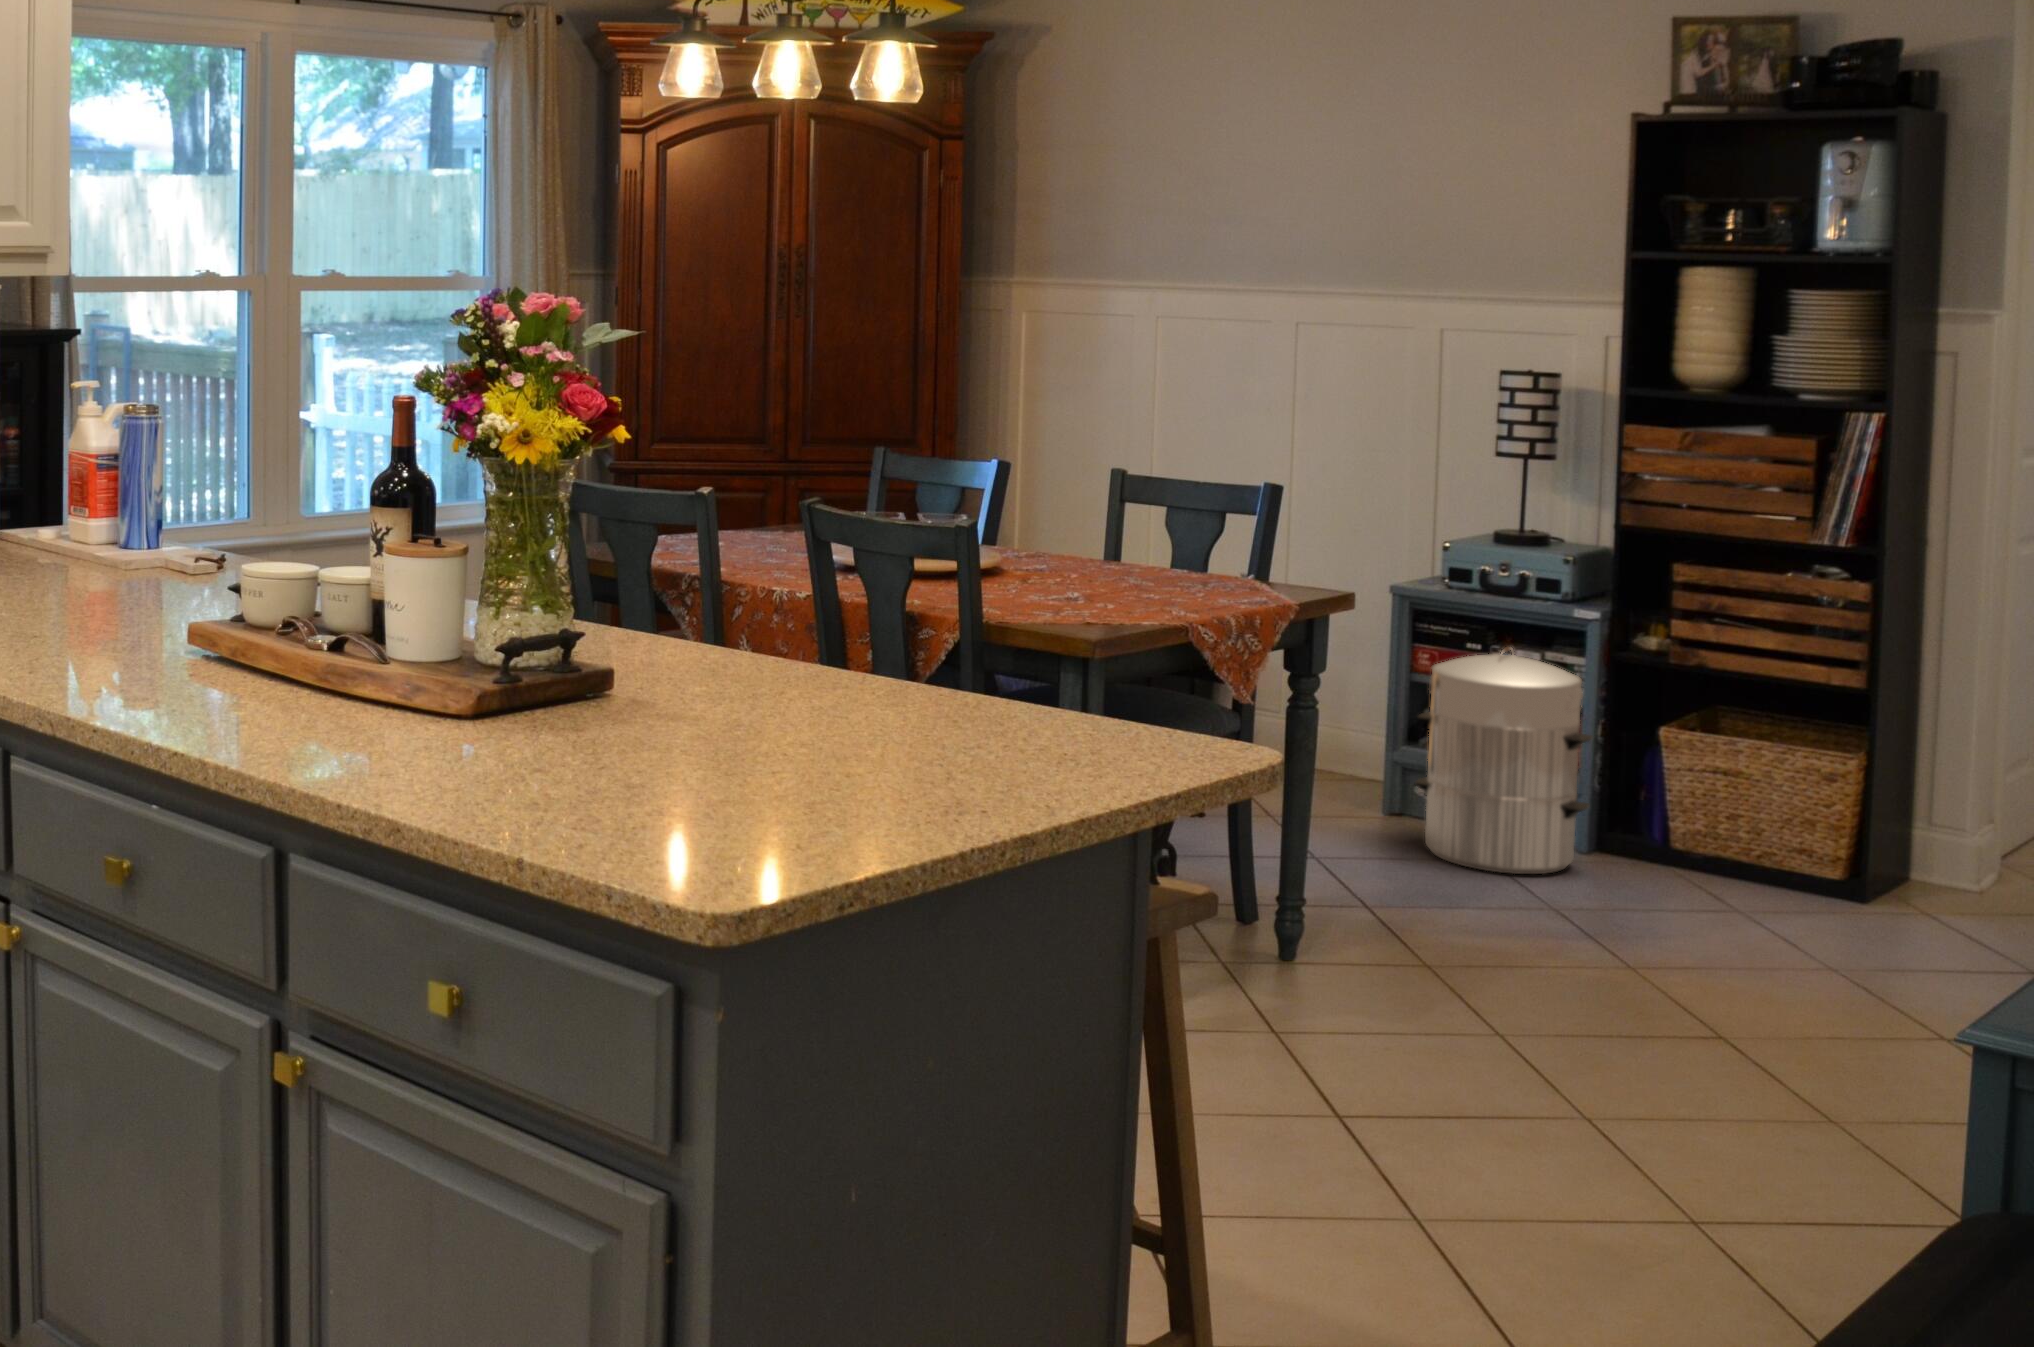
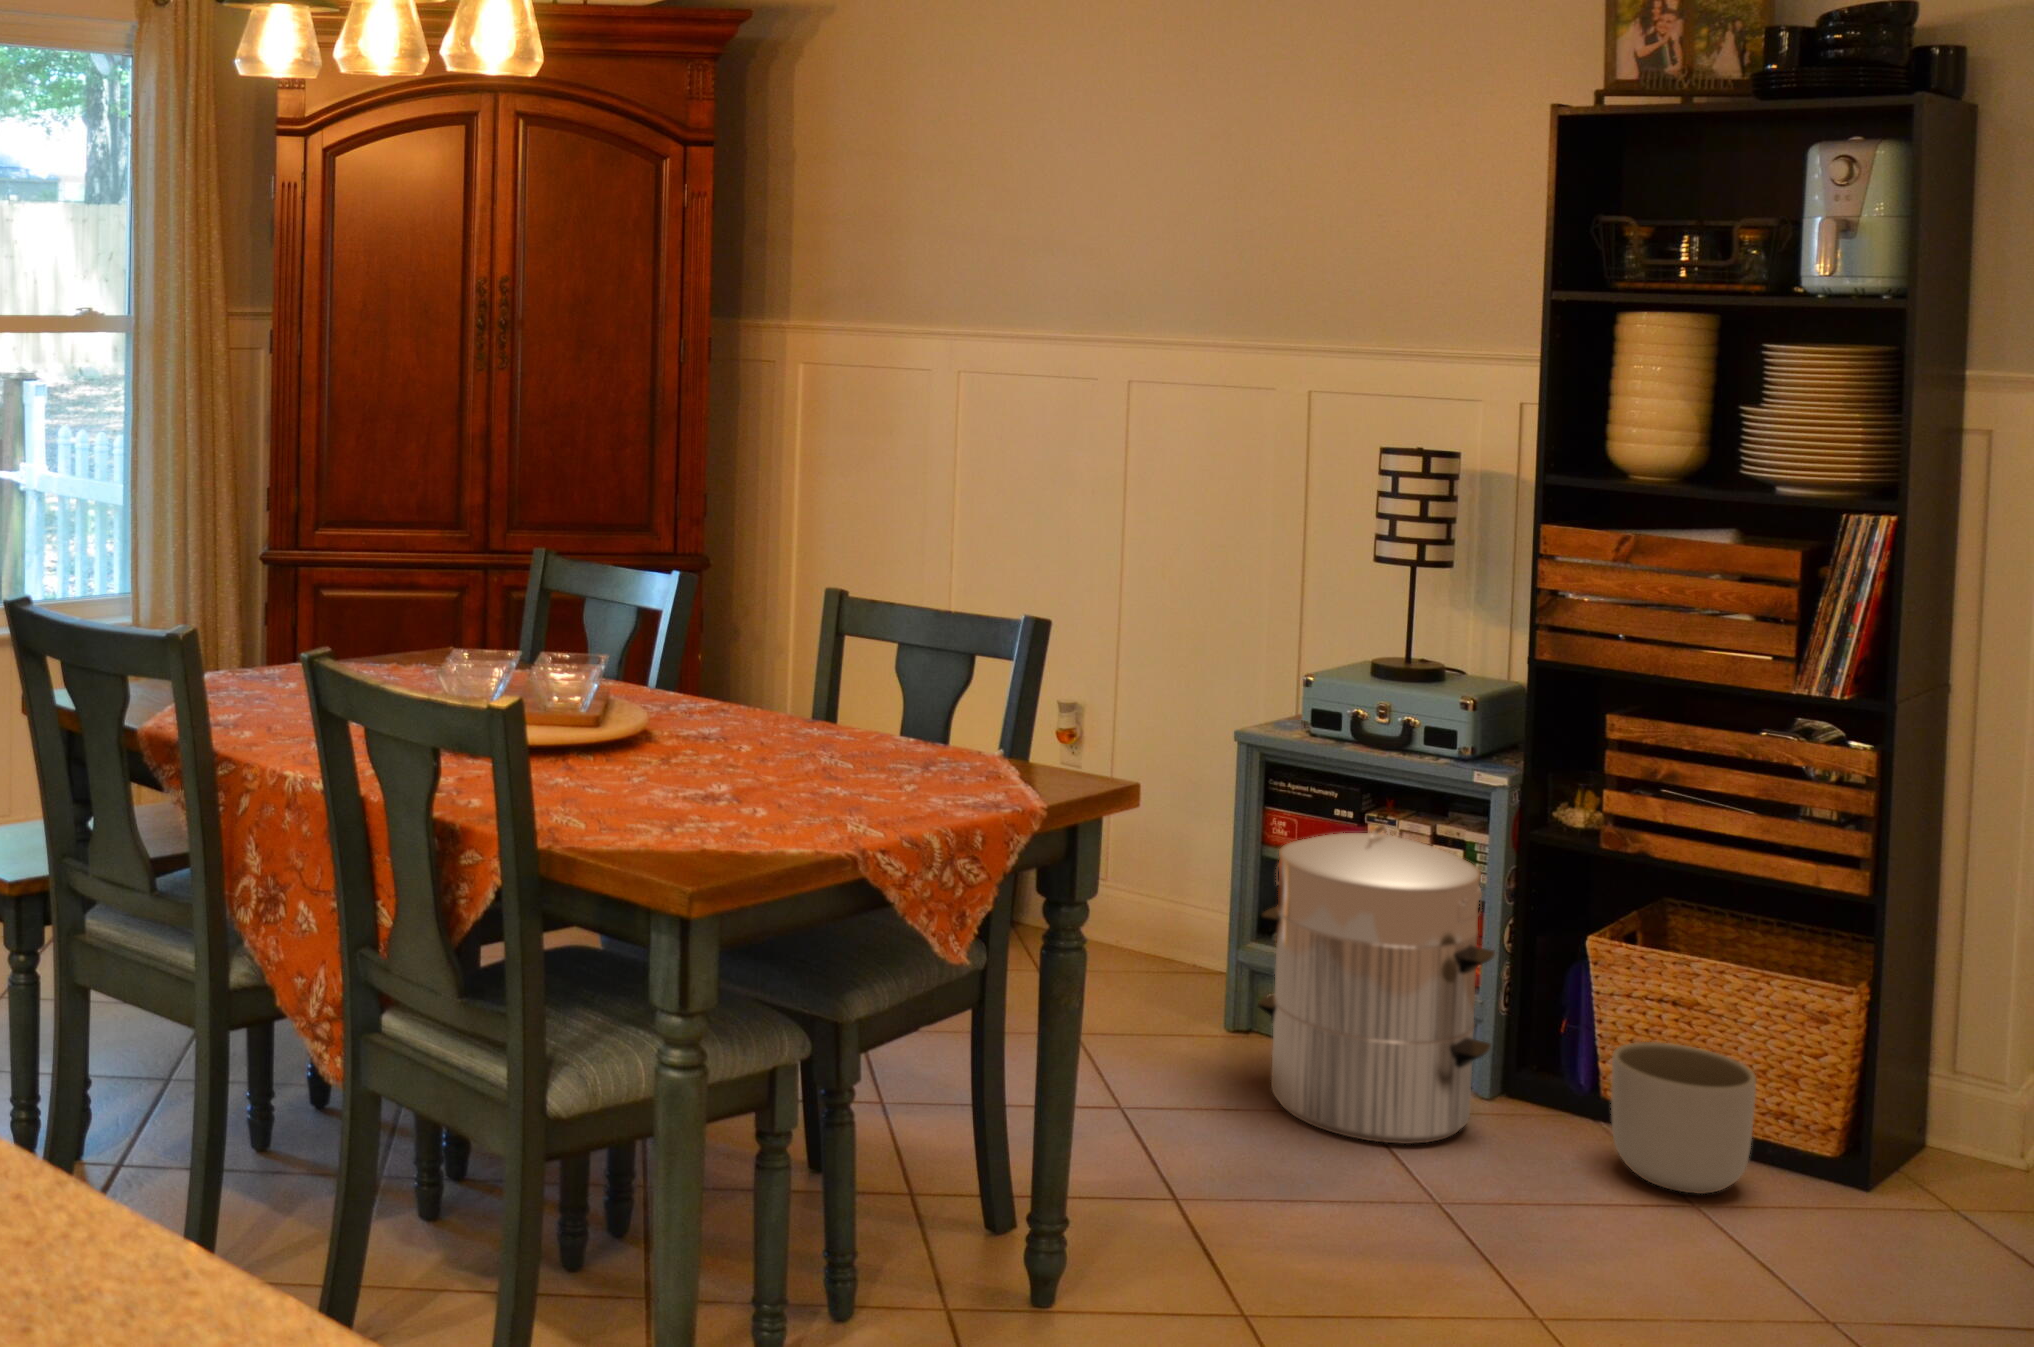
planter: none [1679,799,1783,900] -> present [1611,1042,1756,1194]

